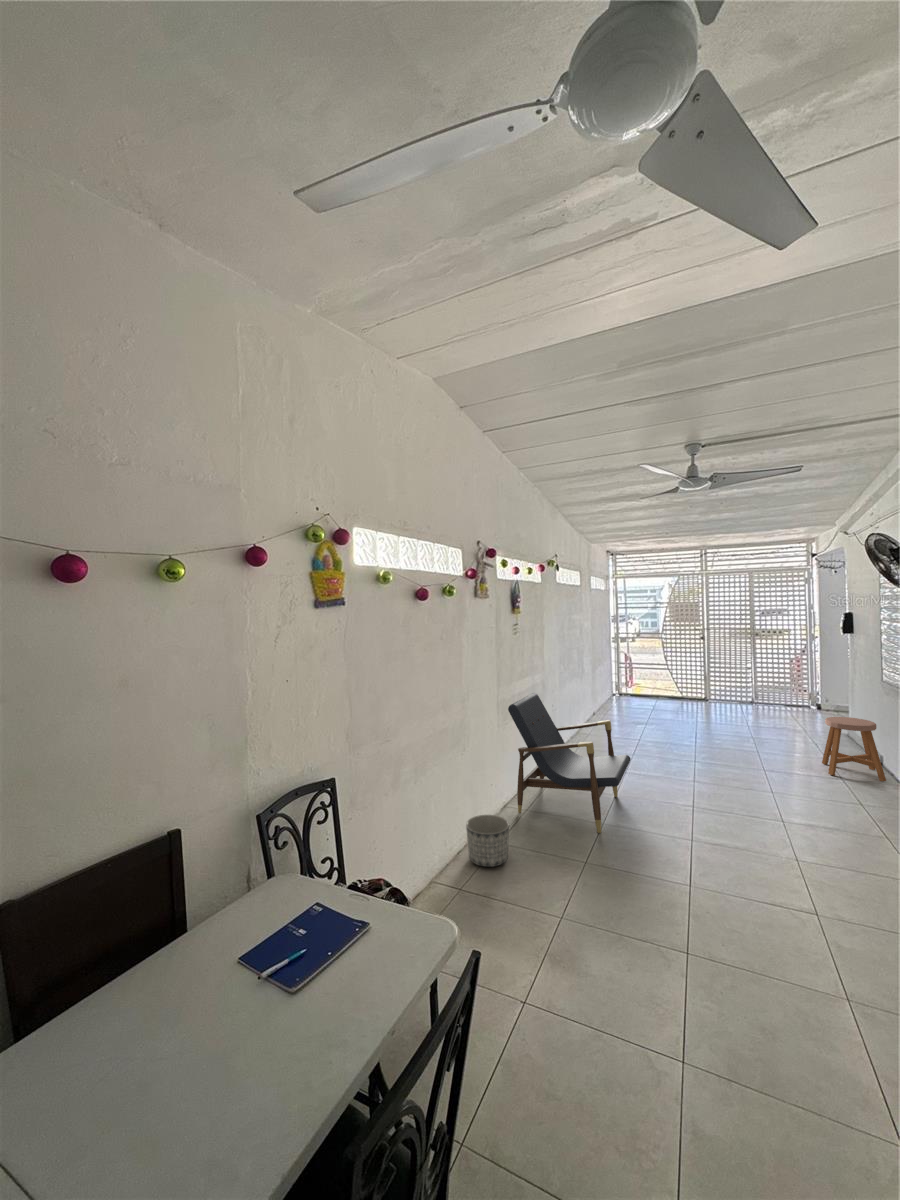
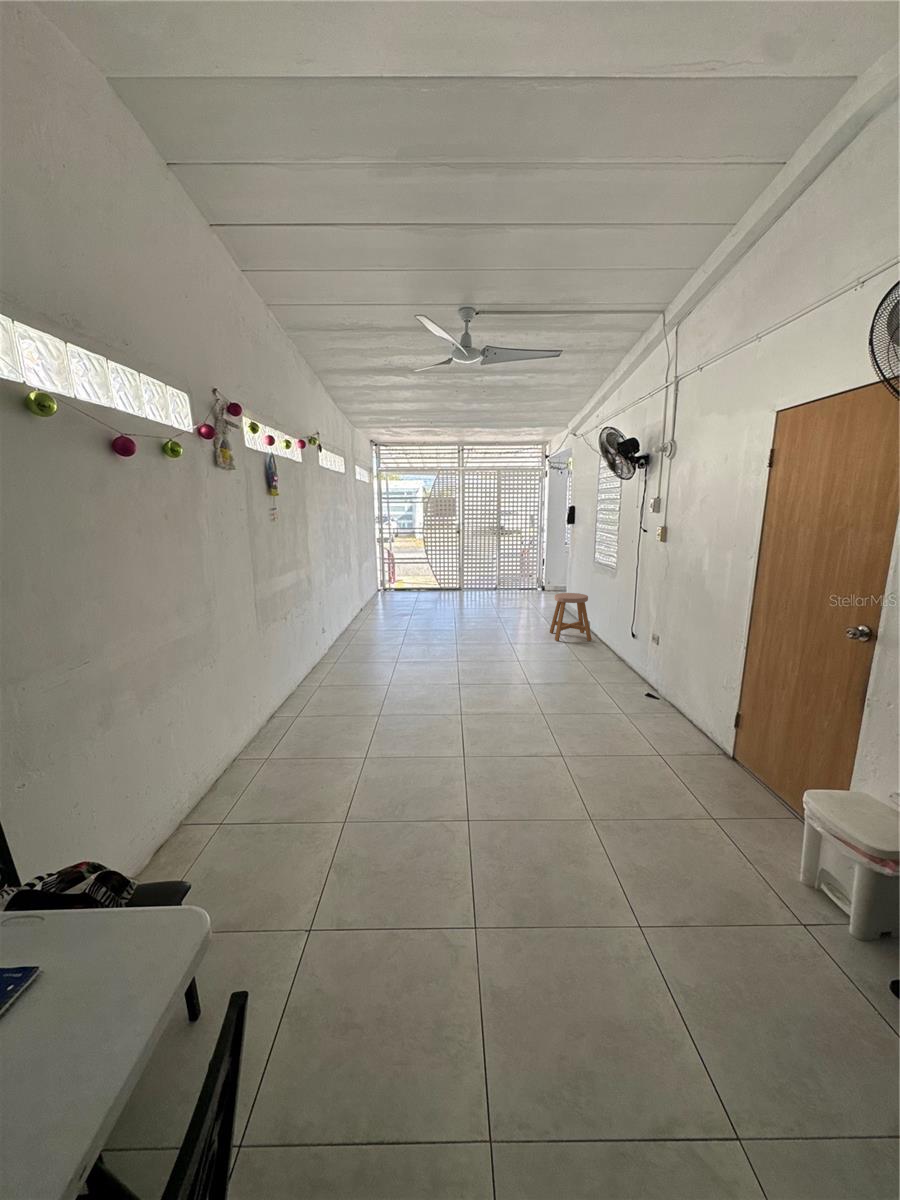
lounge chair: present [508,693,631,833] -> none [269,589,403,725]
planter: present [466,815,509,867] -> none [223,730,279,789]

